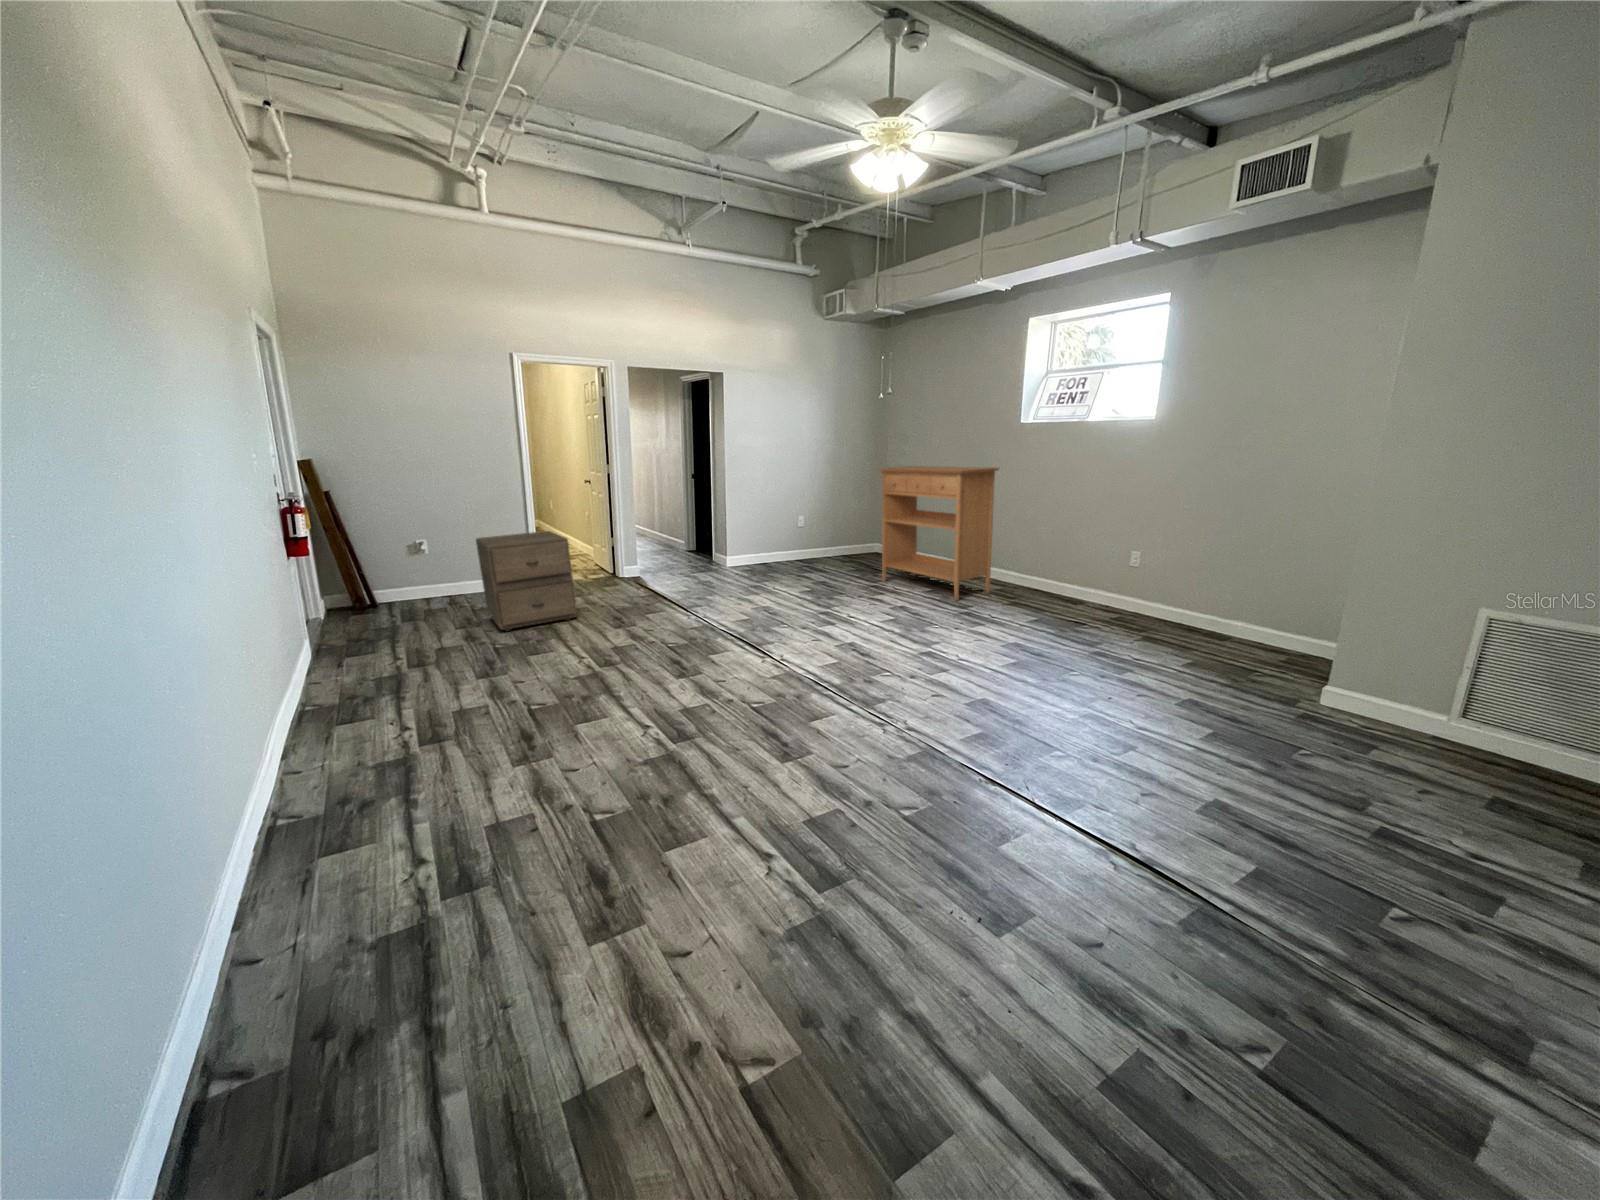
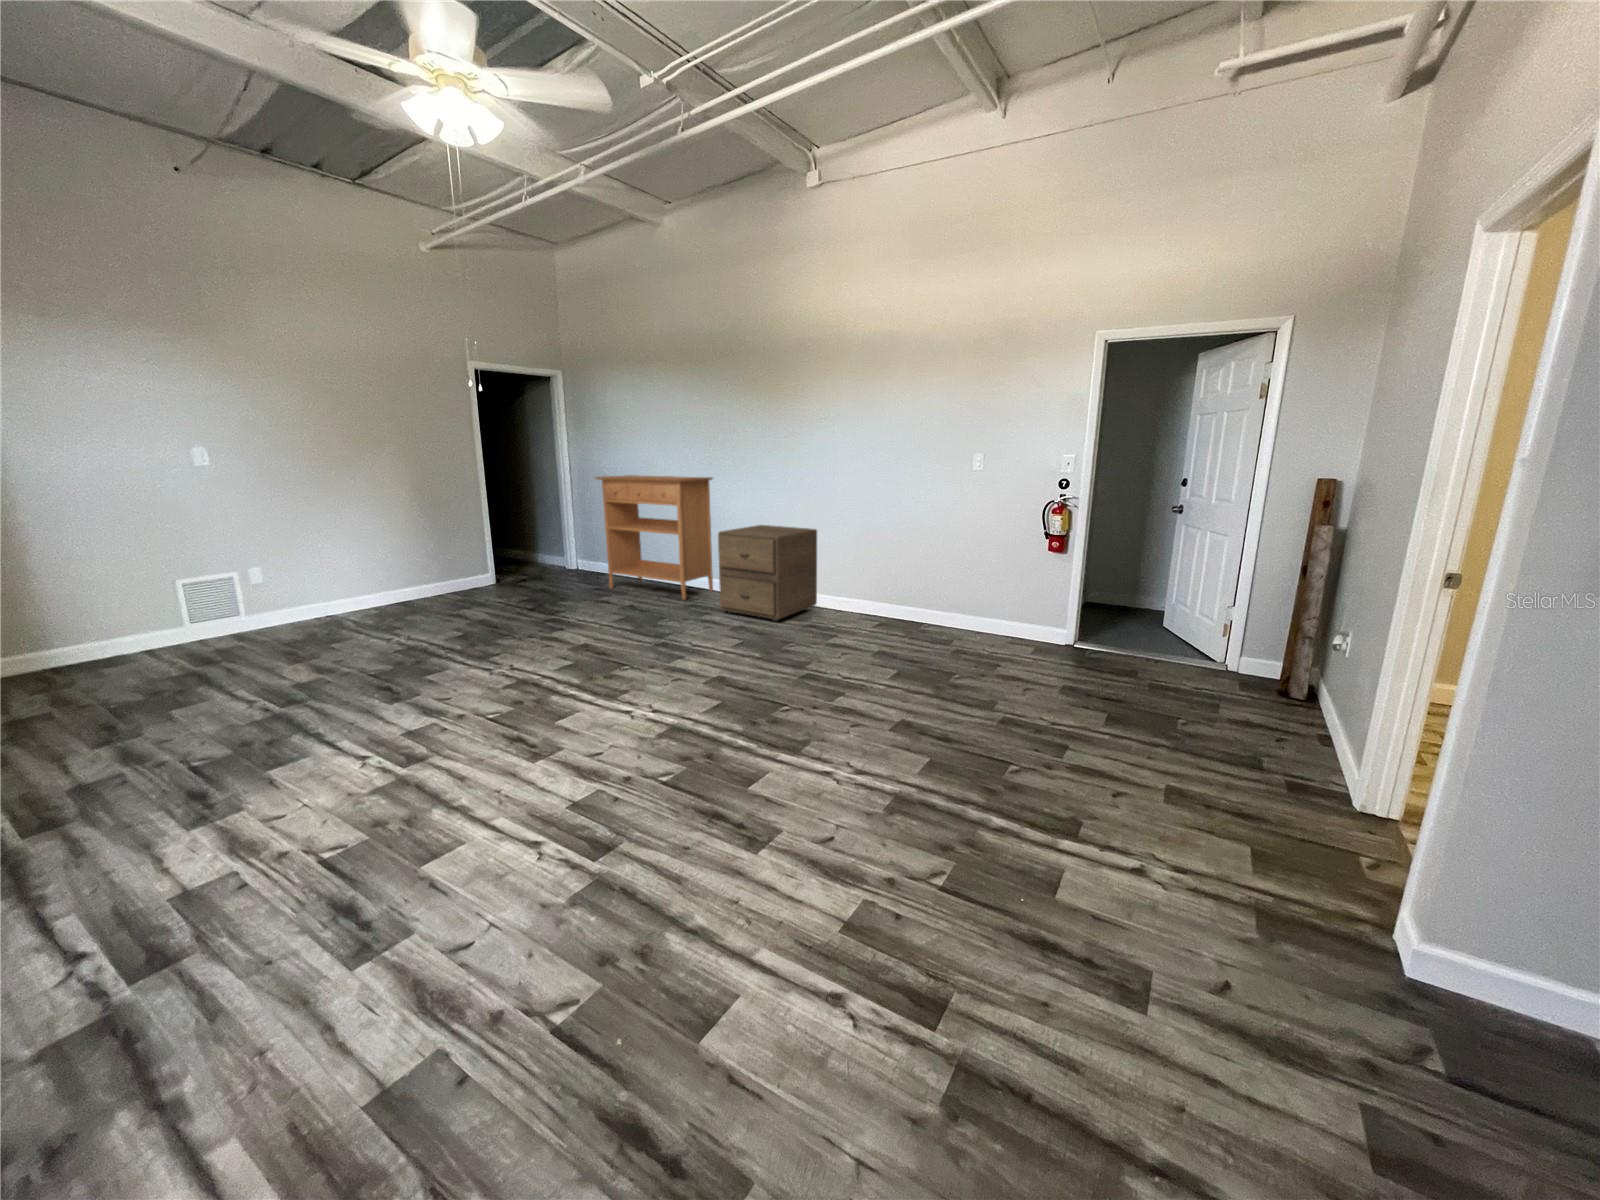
filing cabinet: present [476,531,577,632] -> present [718,525,817,622]

